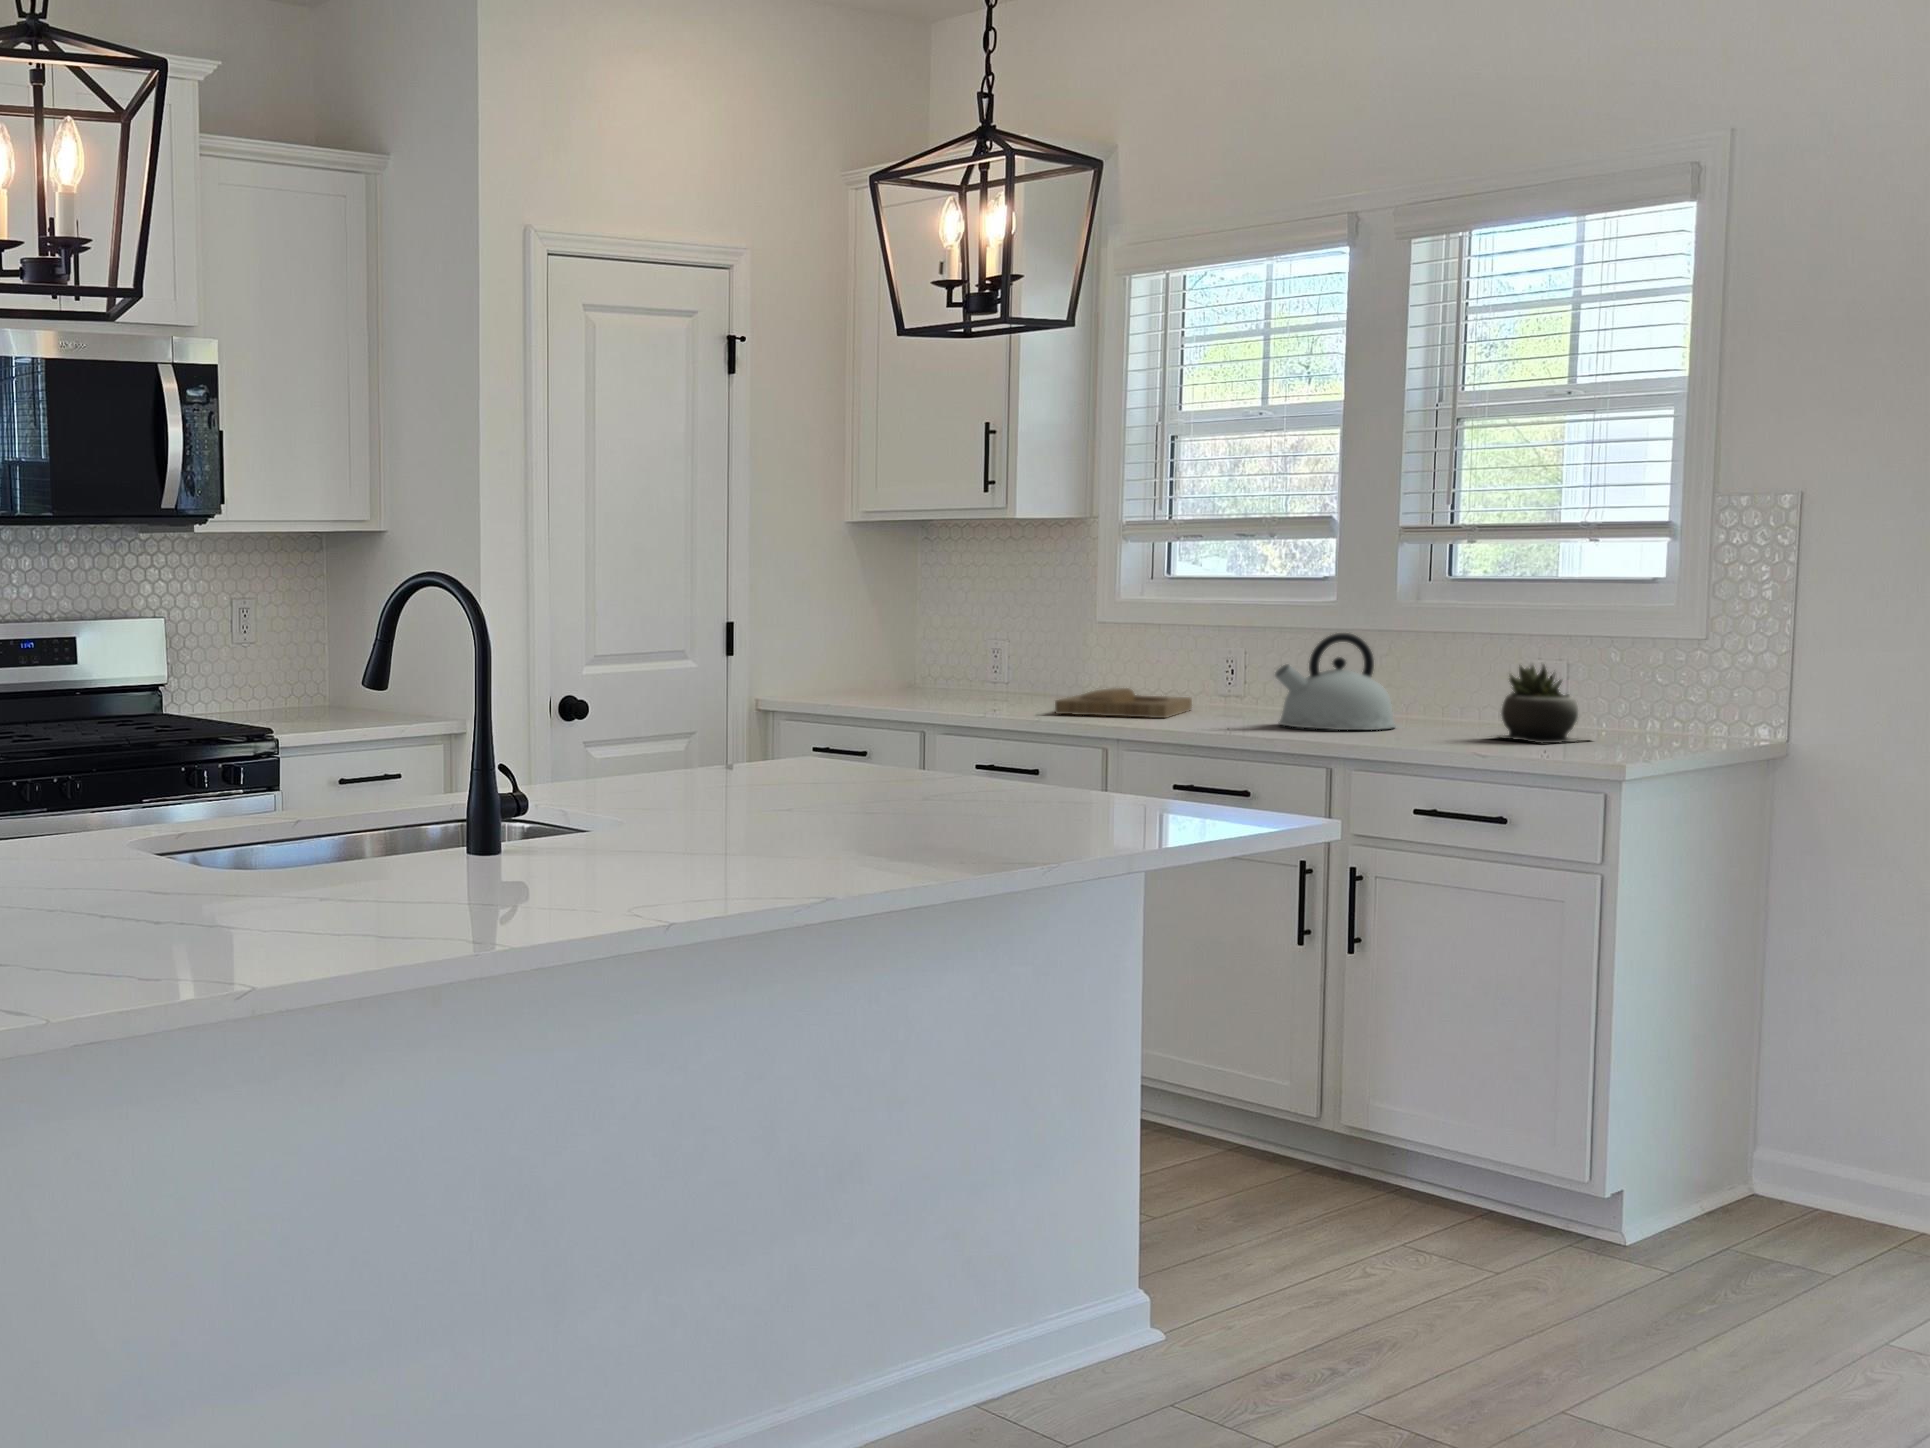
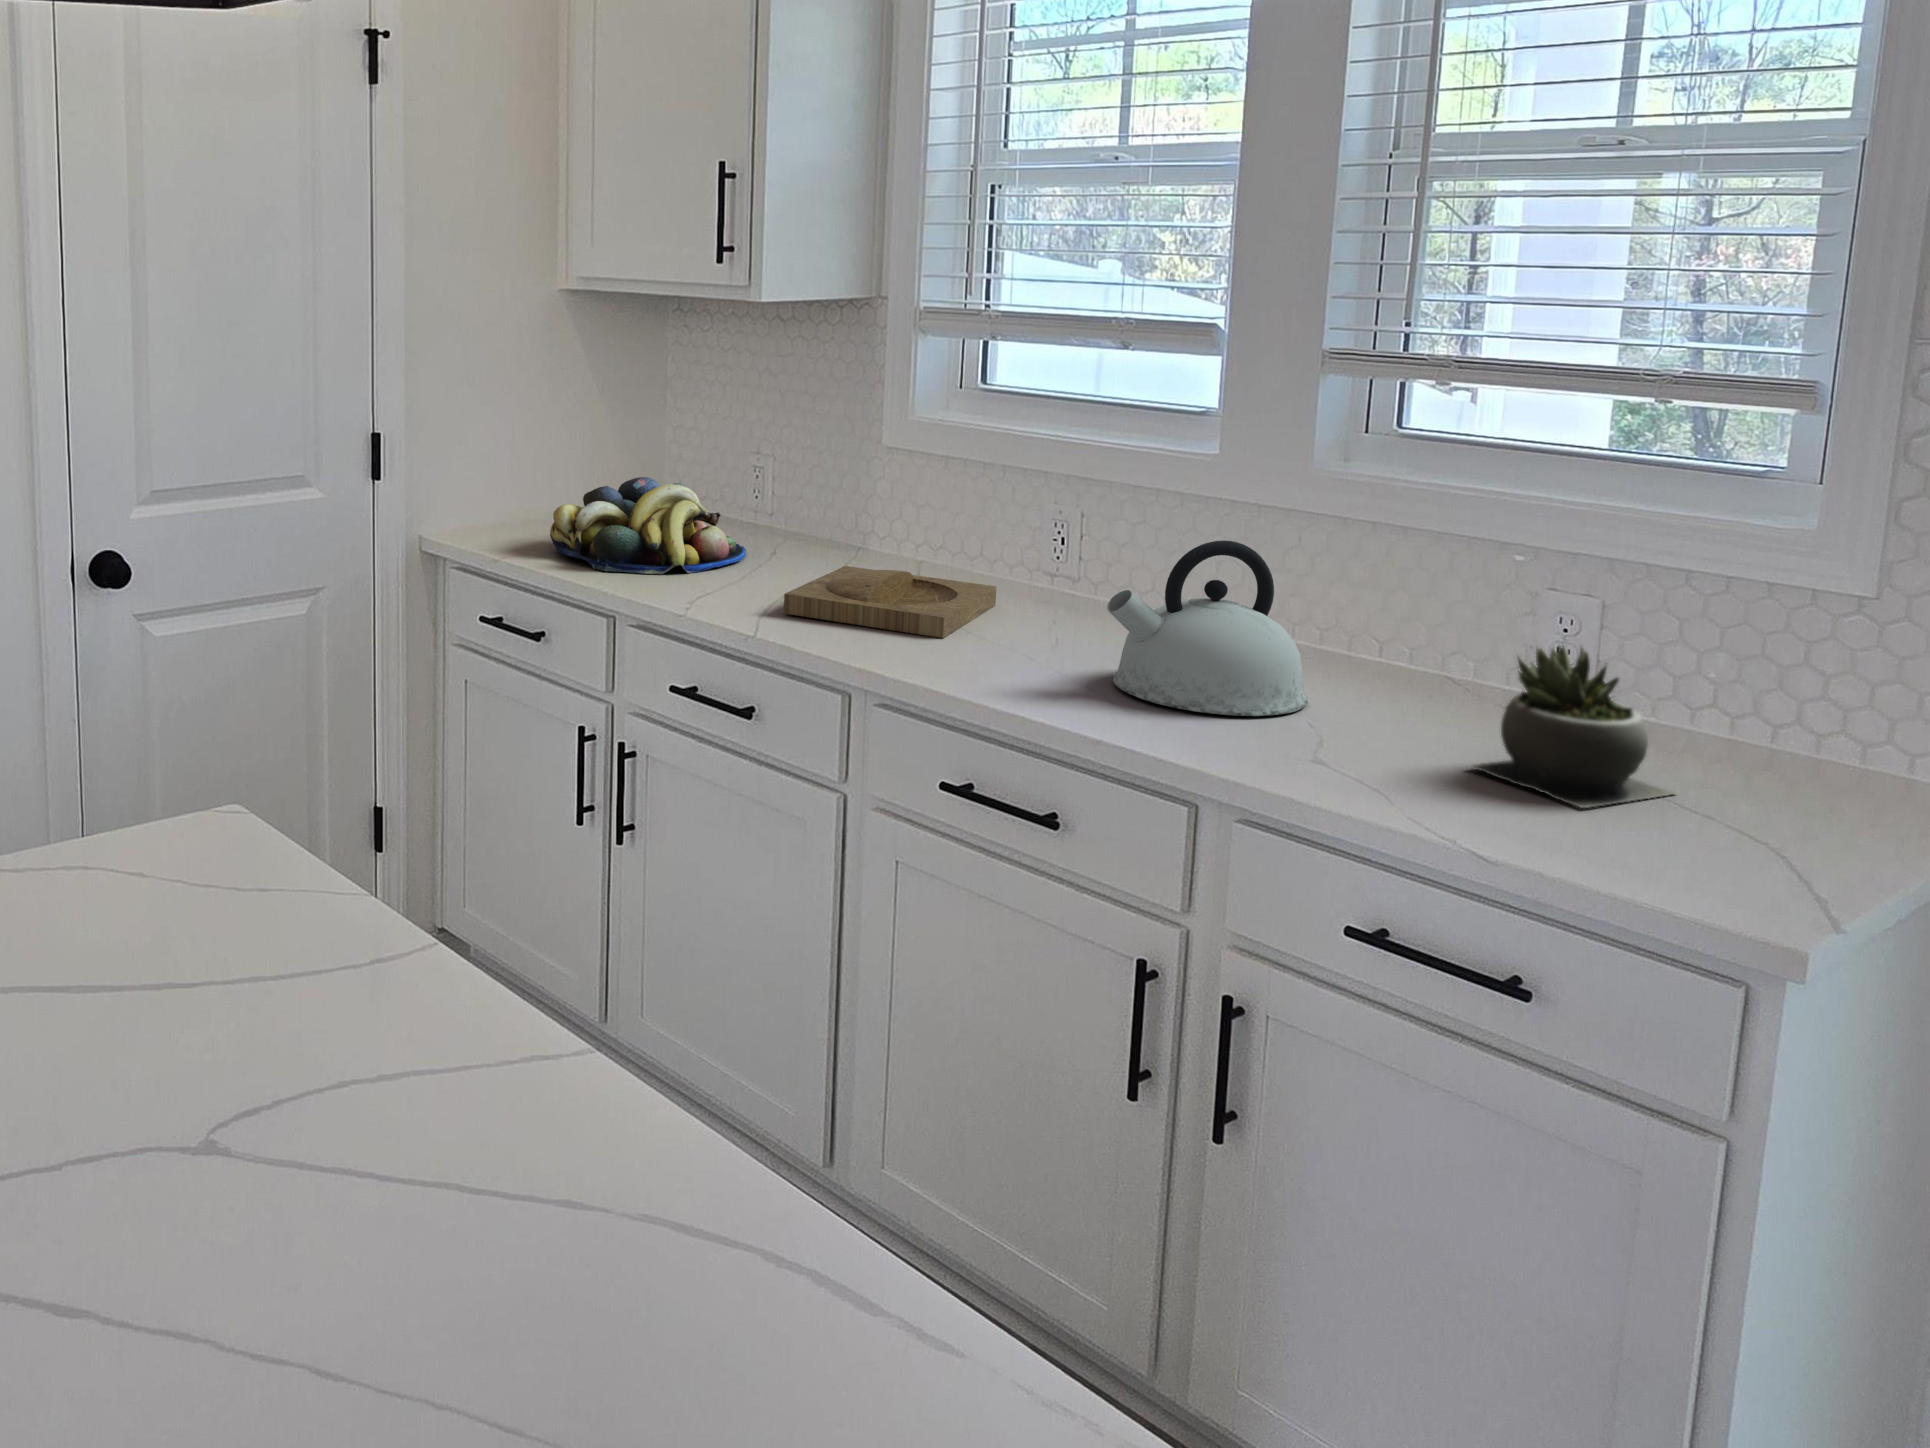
fruit bowl: none [864,651,1006,706] -> present [550,477,746,574]

